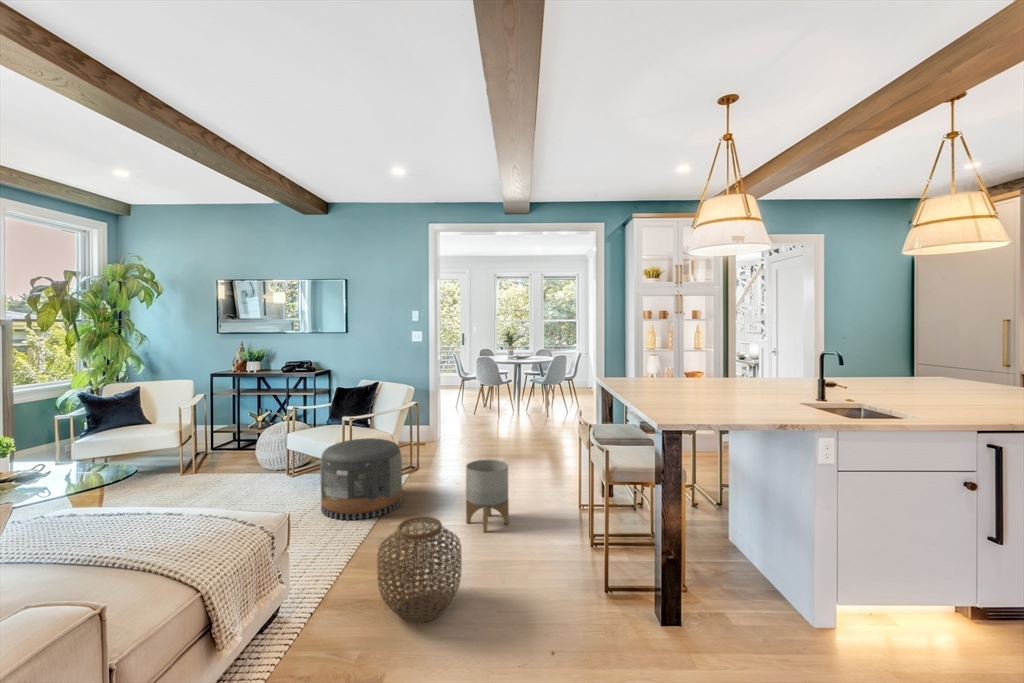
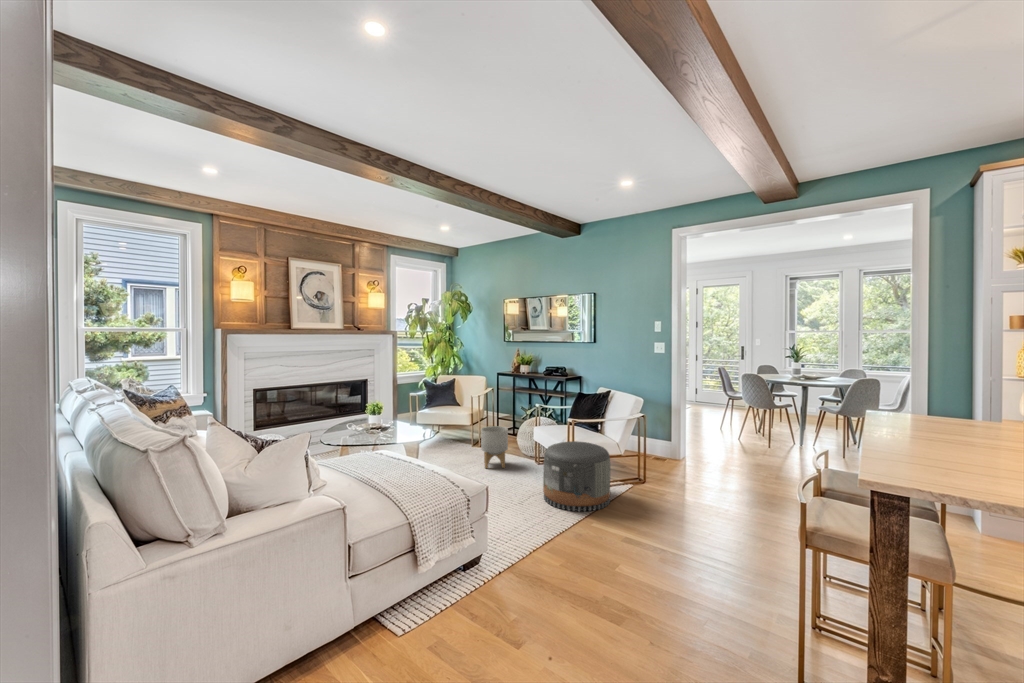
planter: present [466,459,509,532] -> present [481,426,508,468]
woven basket: present [377,517,461,622] -> none [538,519,609,609]

